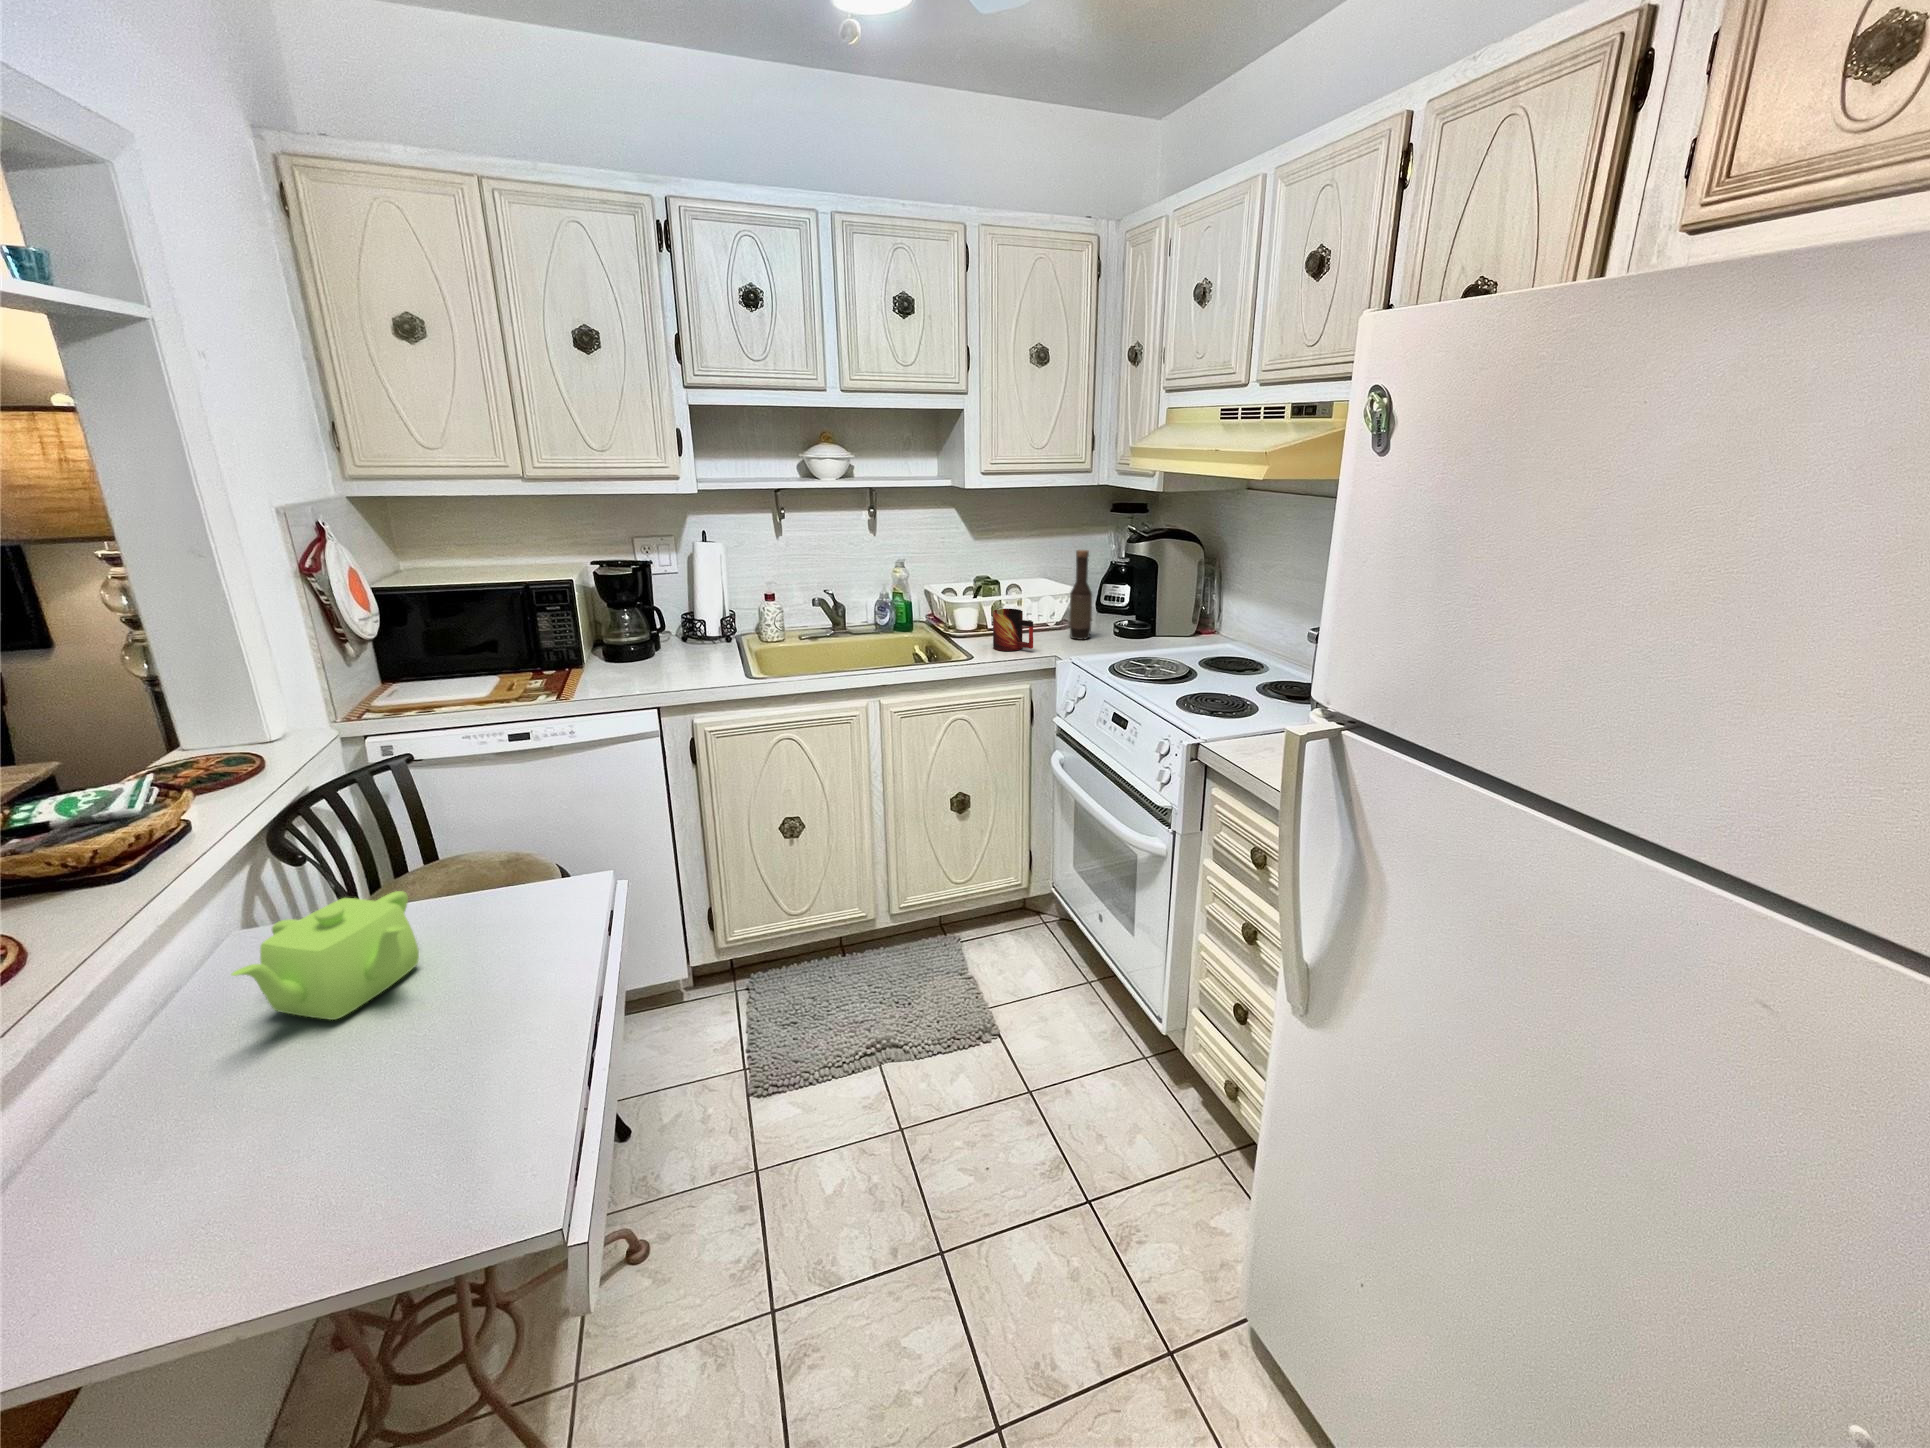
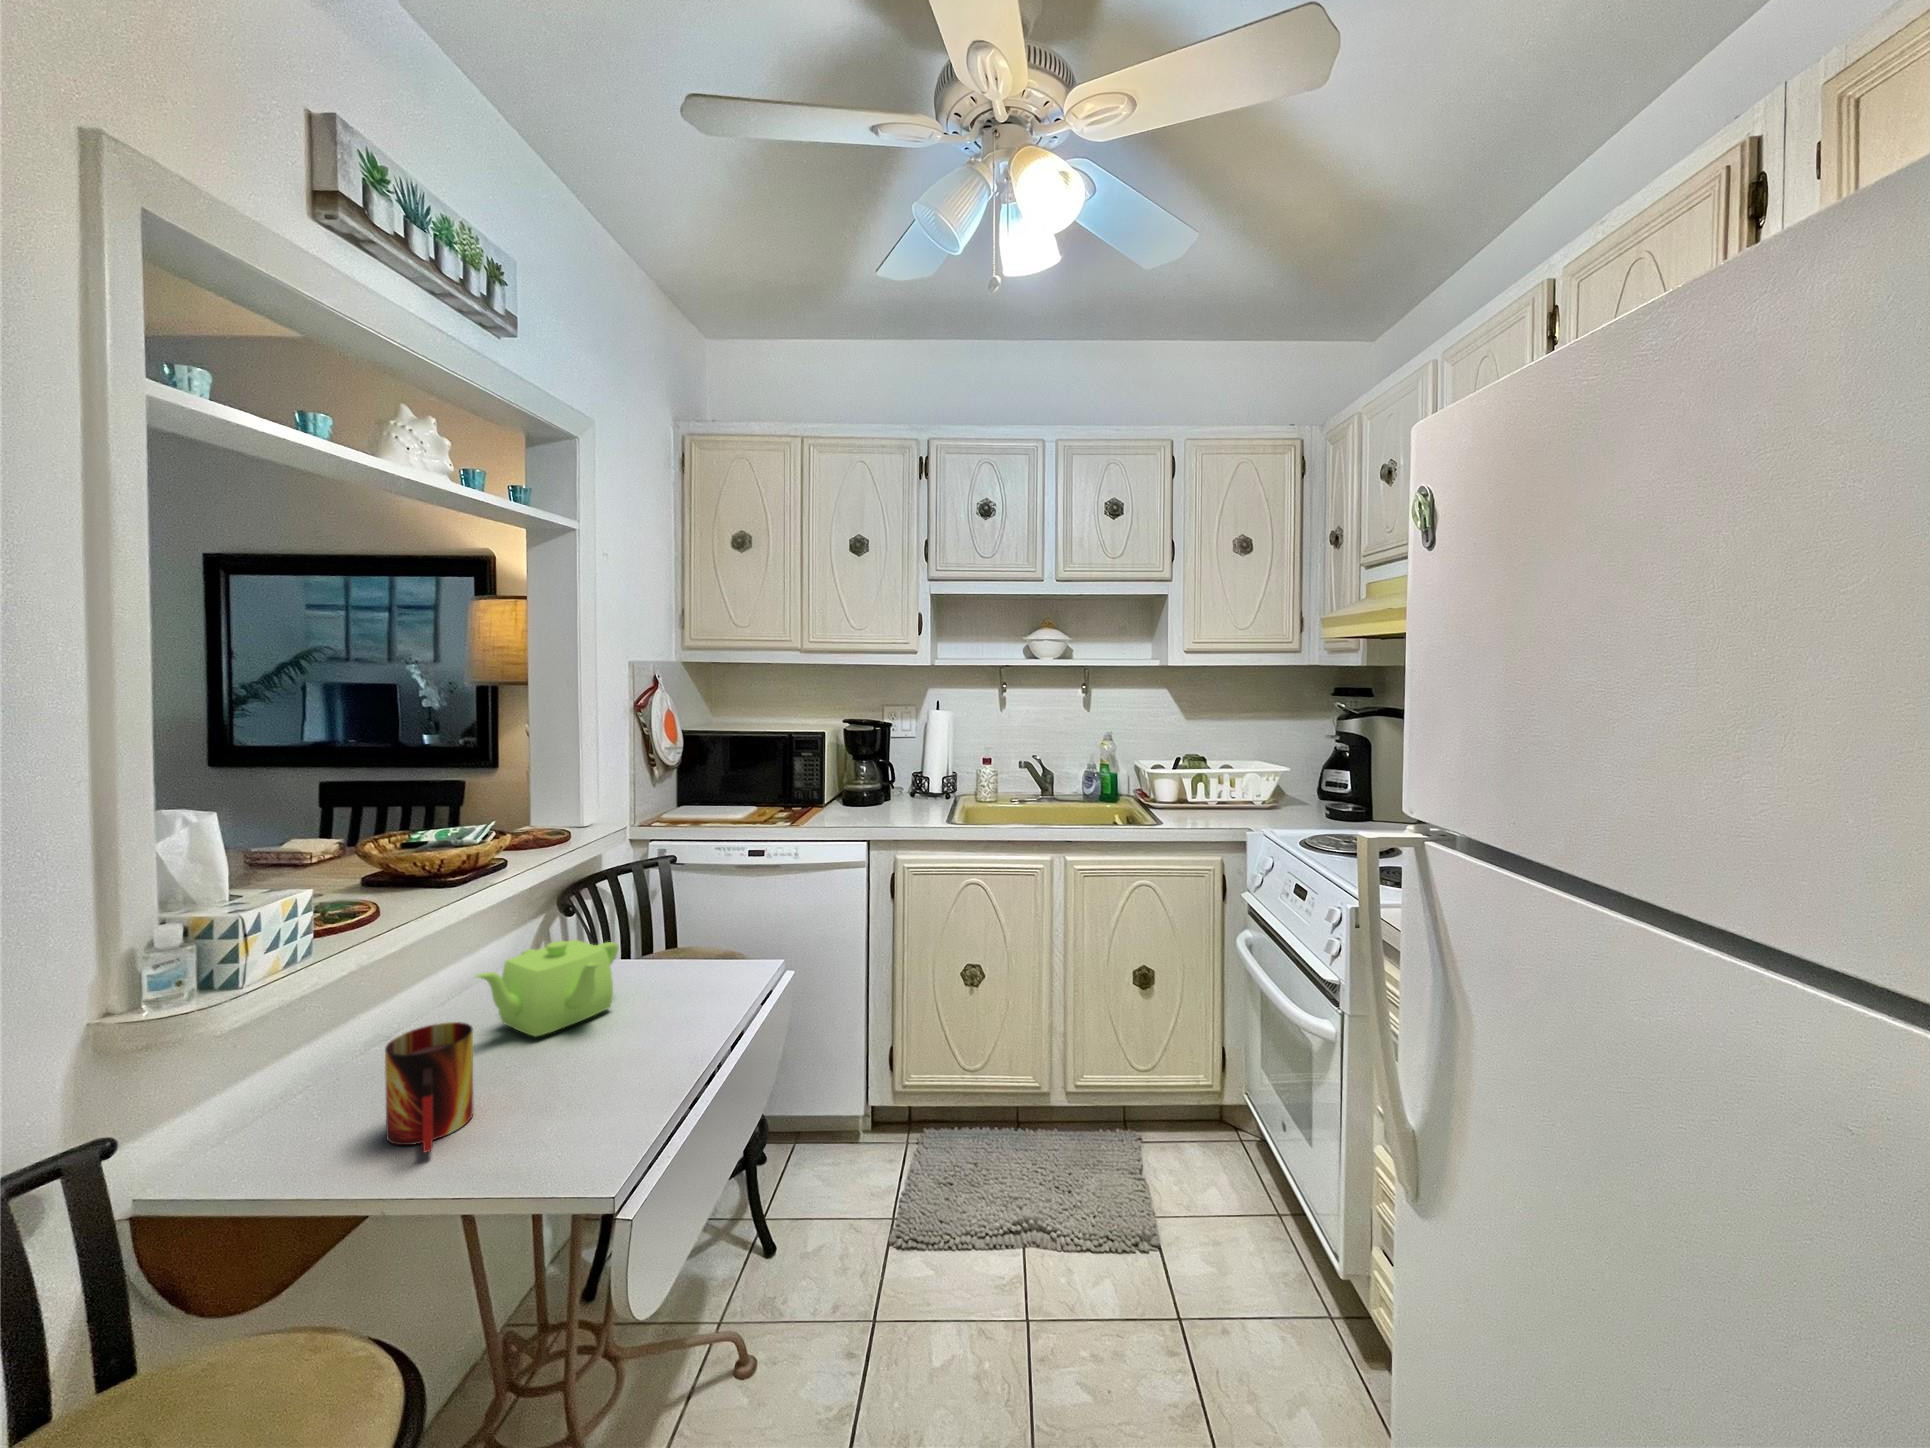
bottle: present [1069,550,1092,640] -> none [1271,726,1295,818]
mug: present [993,609,1033,651] -> present [385,1022,474,1153]

